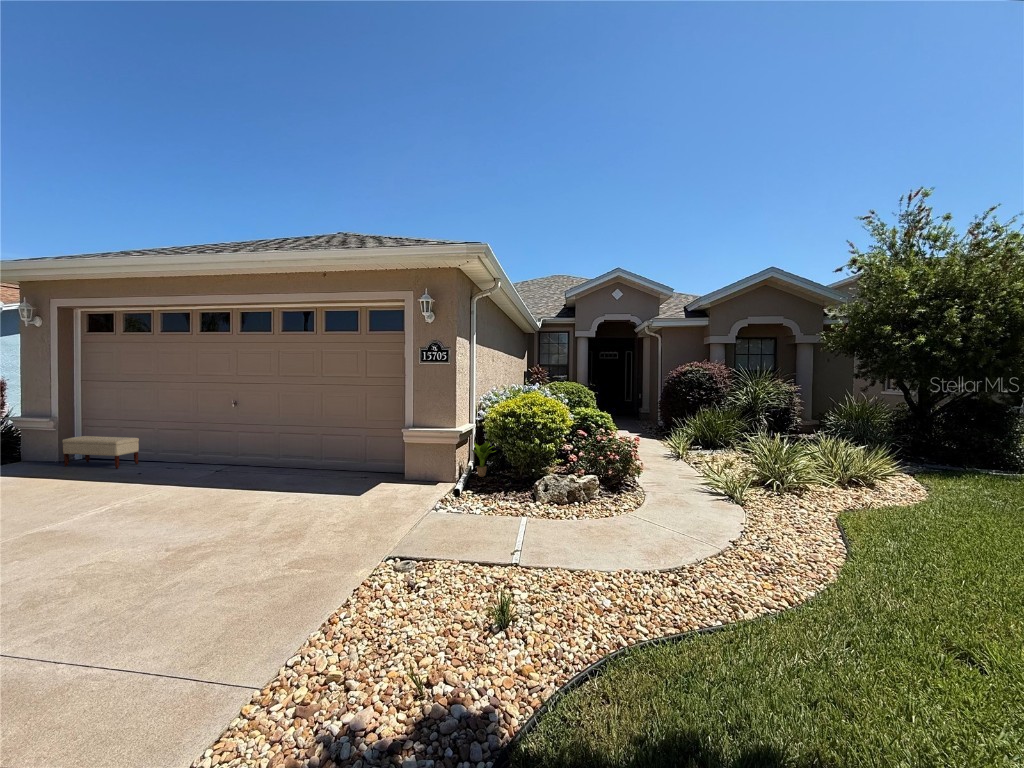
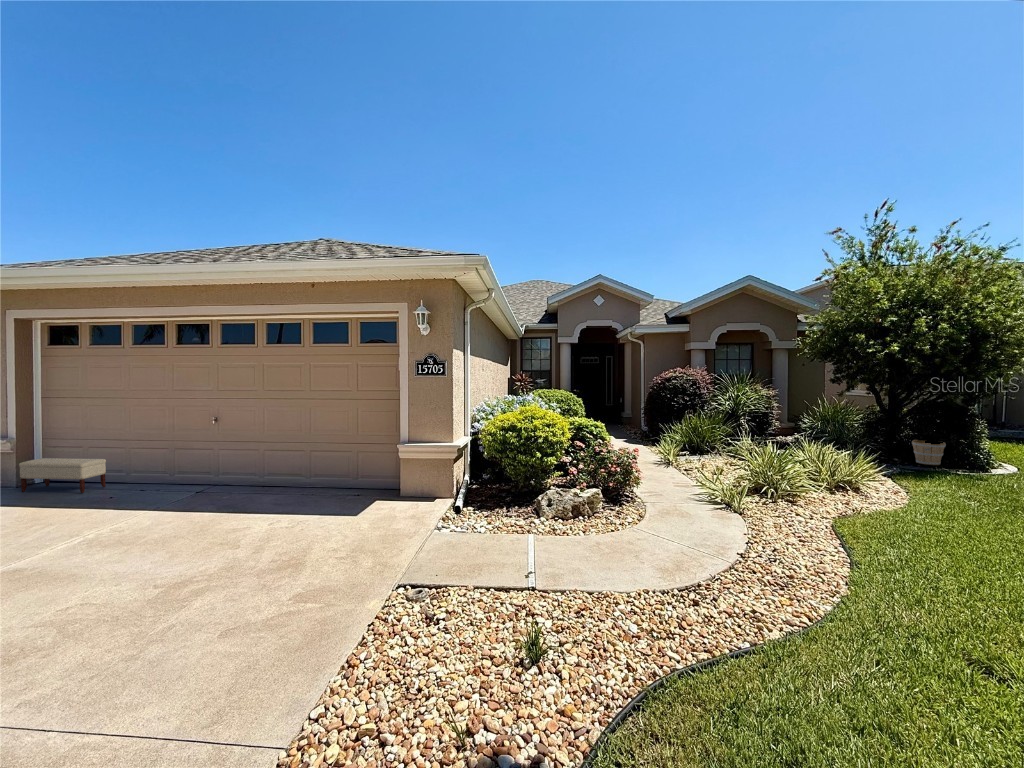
wooden bucket: none [936,438,973,465] -> present [912,440,946,465]
potted plant: present [472,441,495,477] -> none [467,455,494,491]

